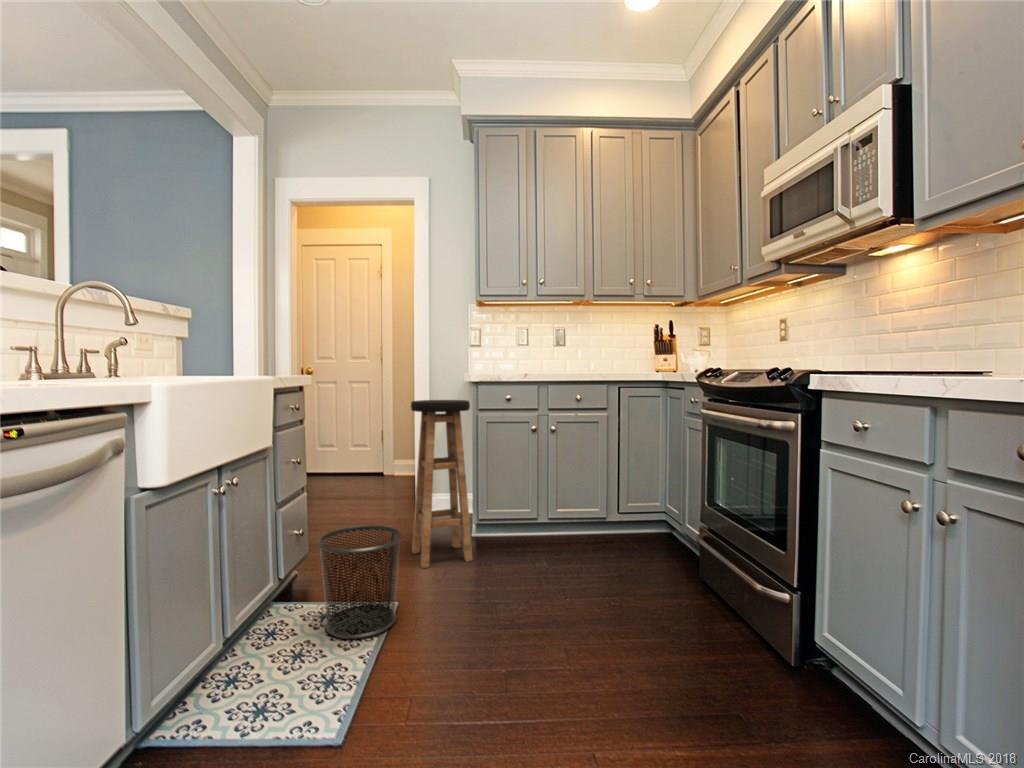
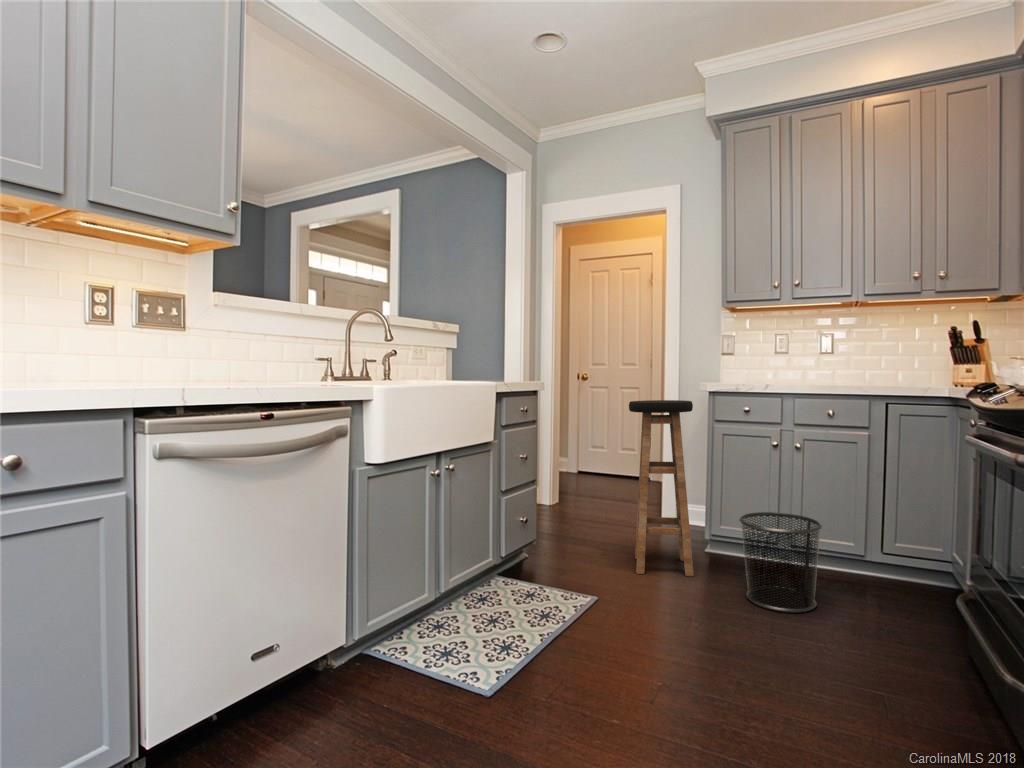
waste bin: present [318,525,402,639] -> present [739,512,822,613]

